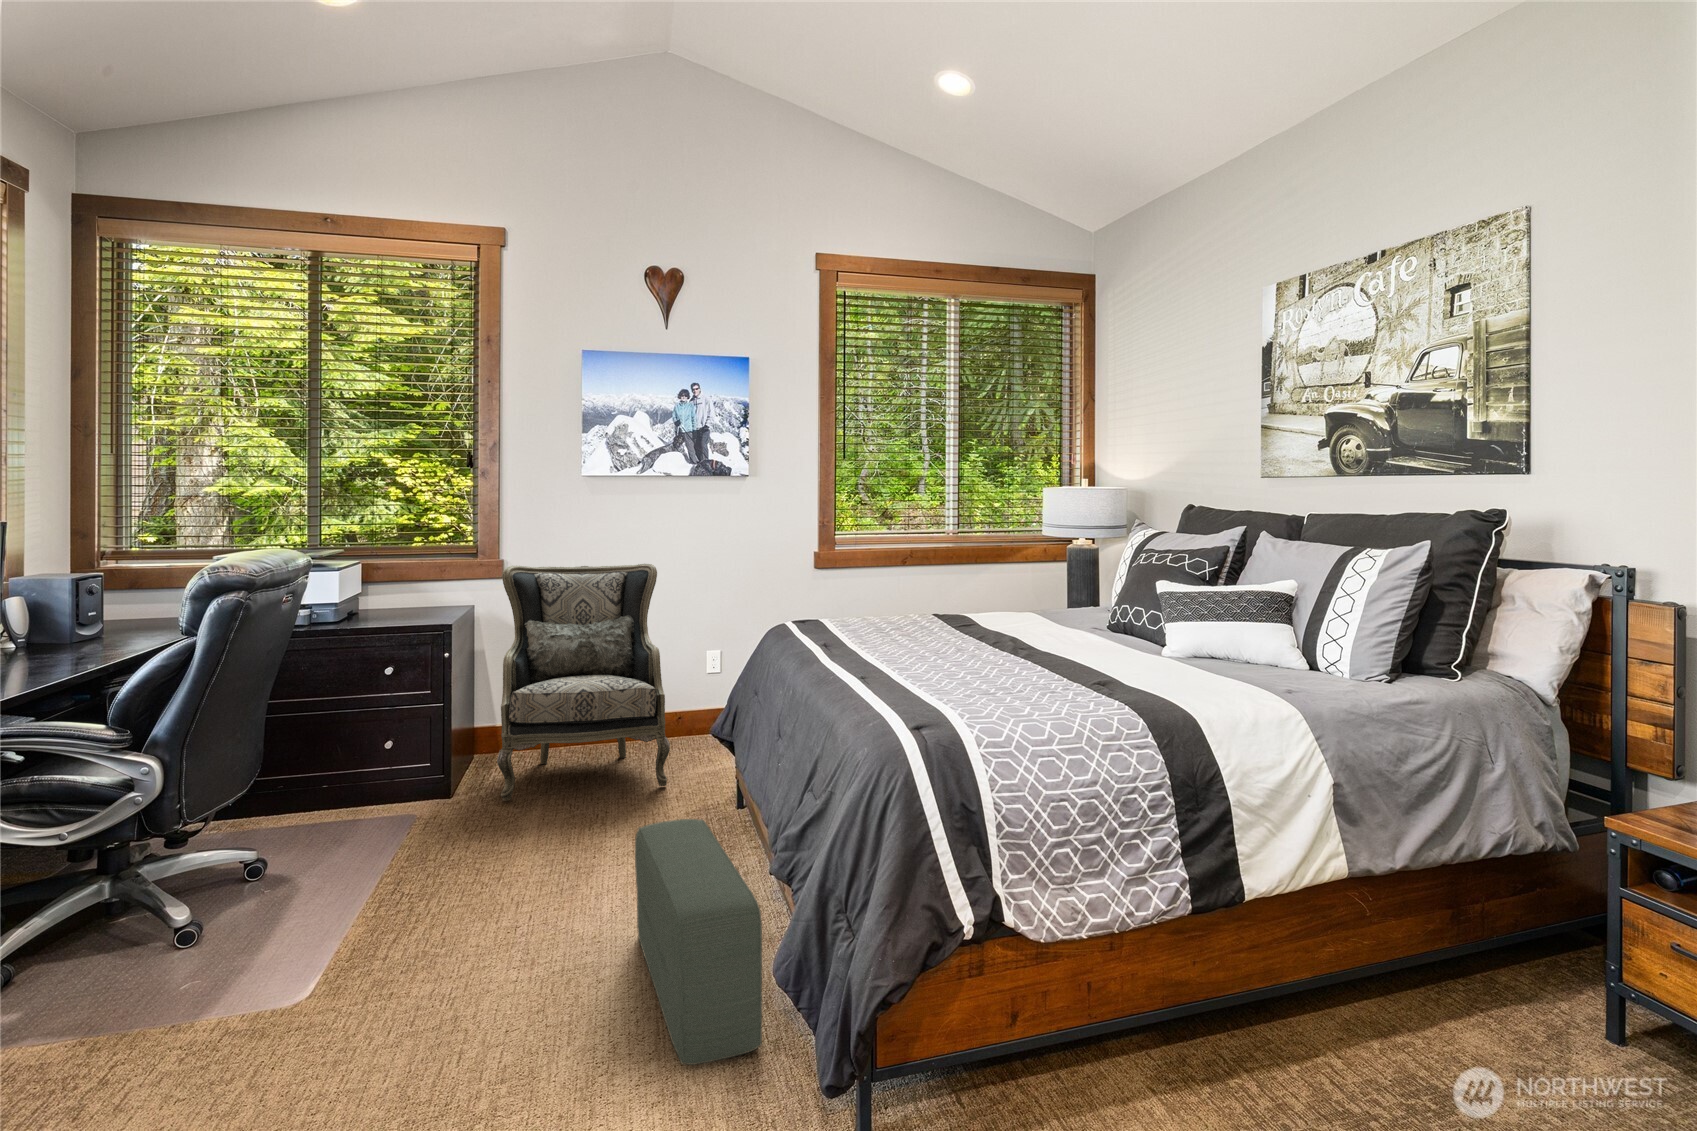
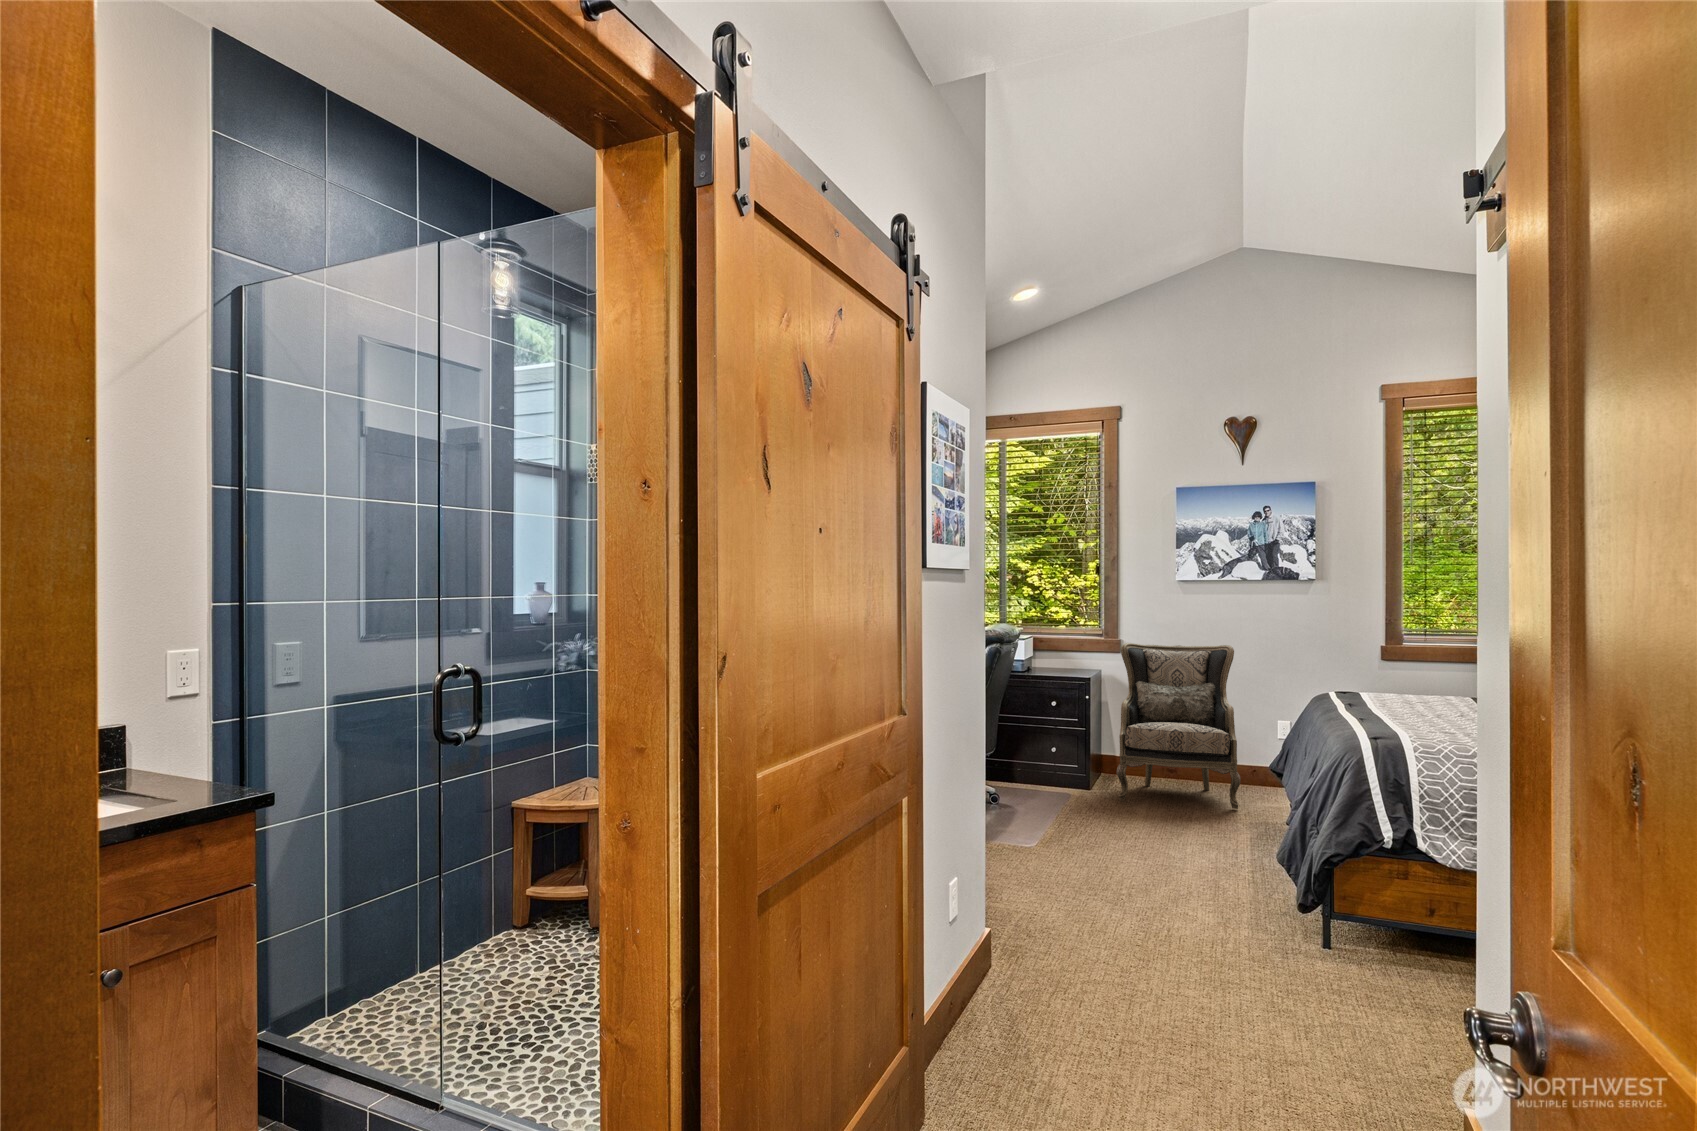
pouf: present [635,819,762,1065] -> none [1203,800,1274,923]

